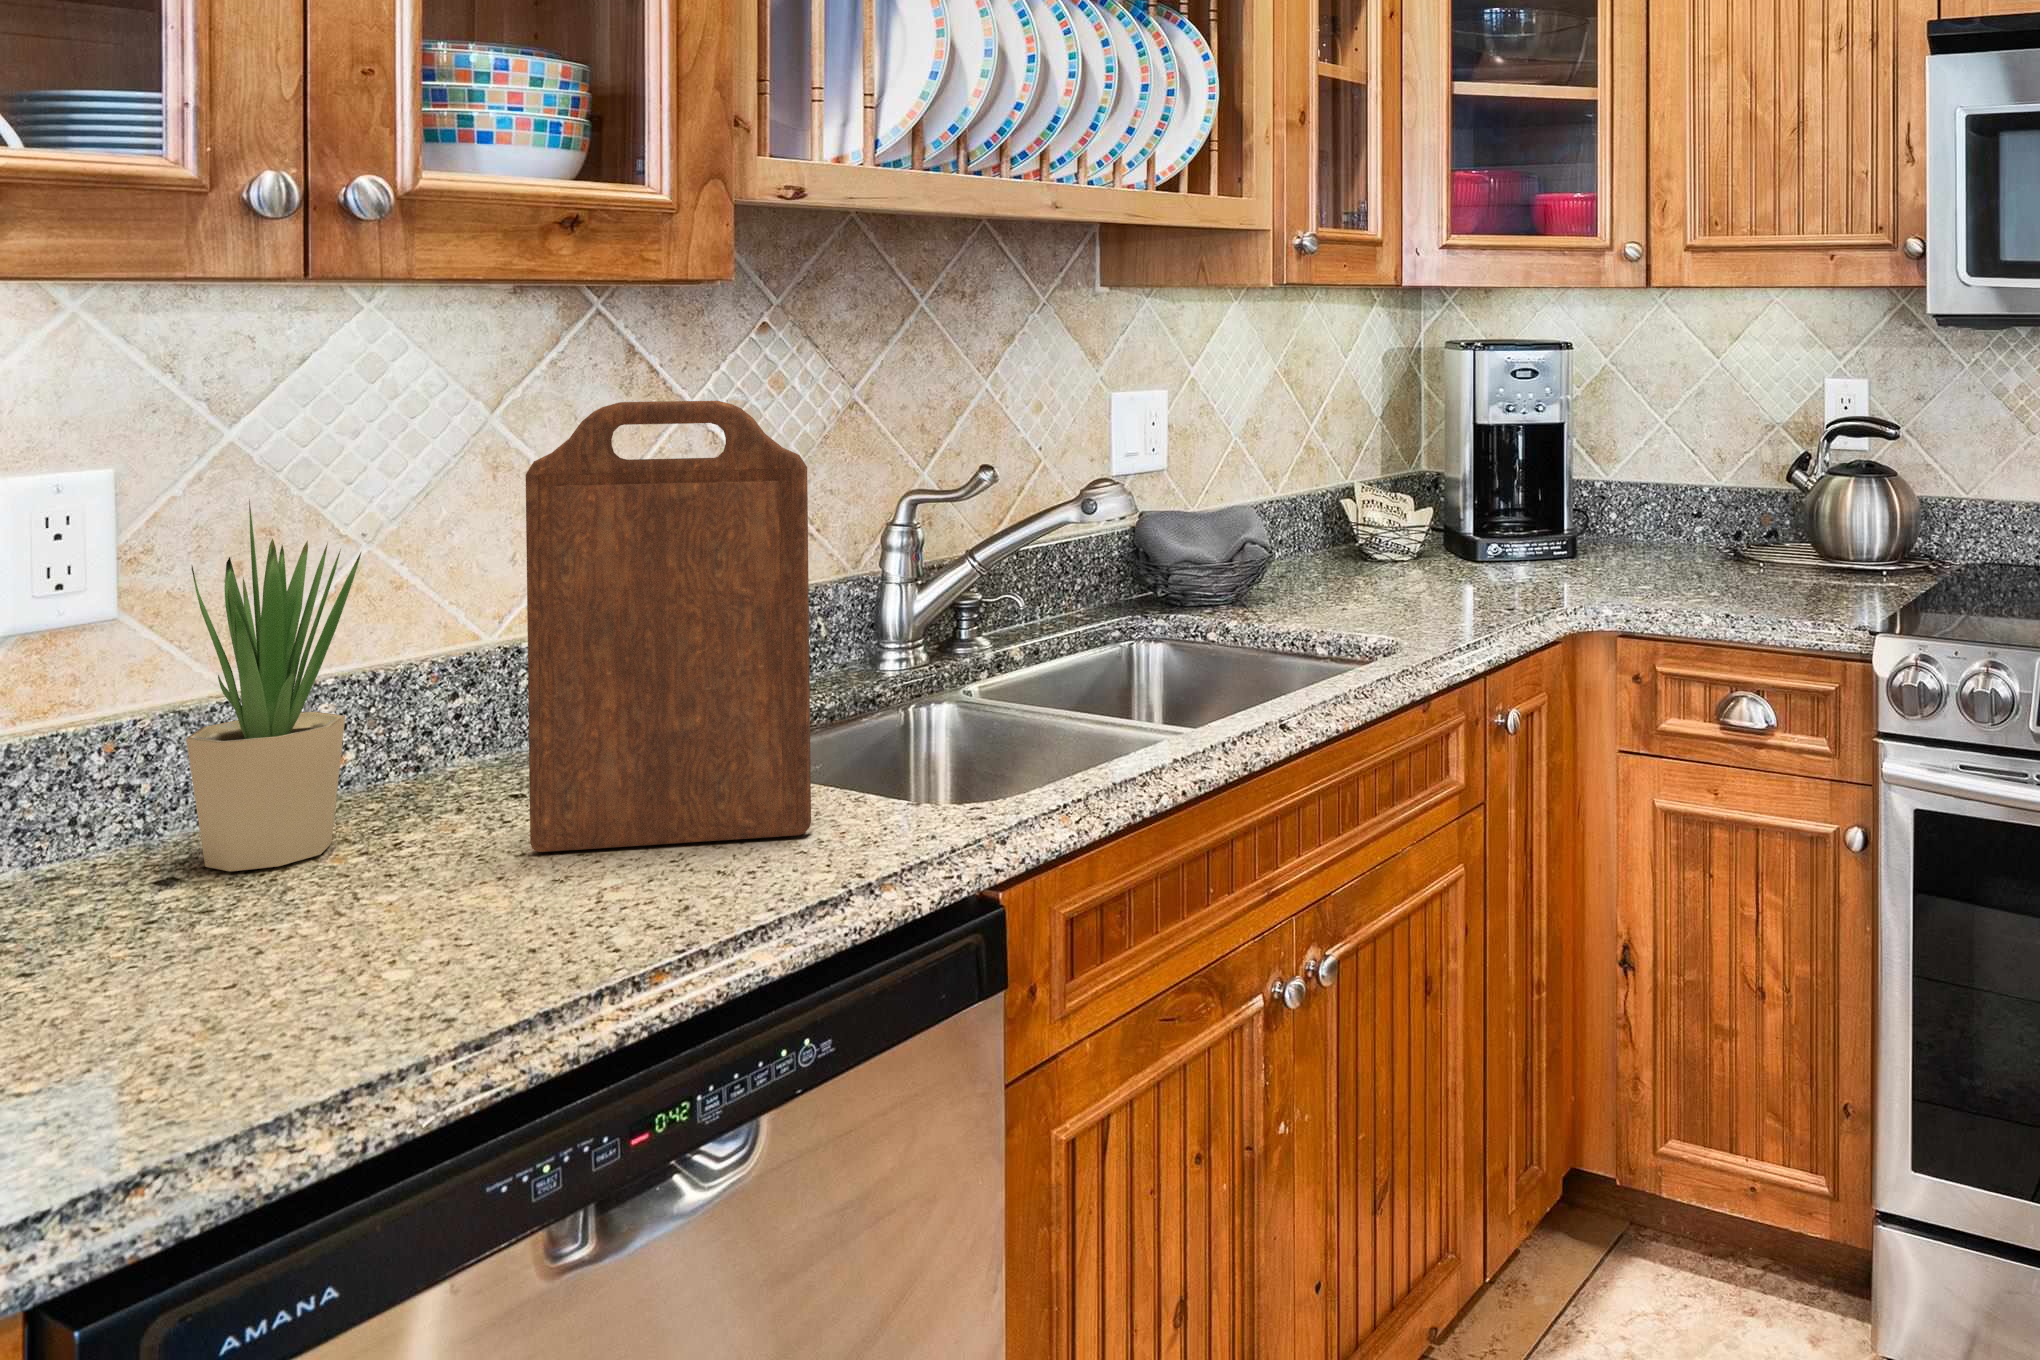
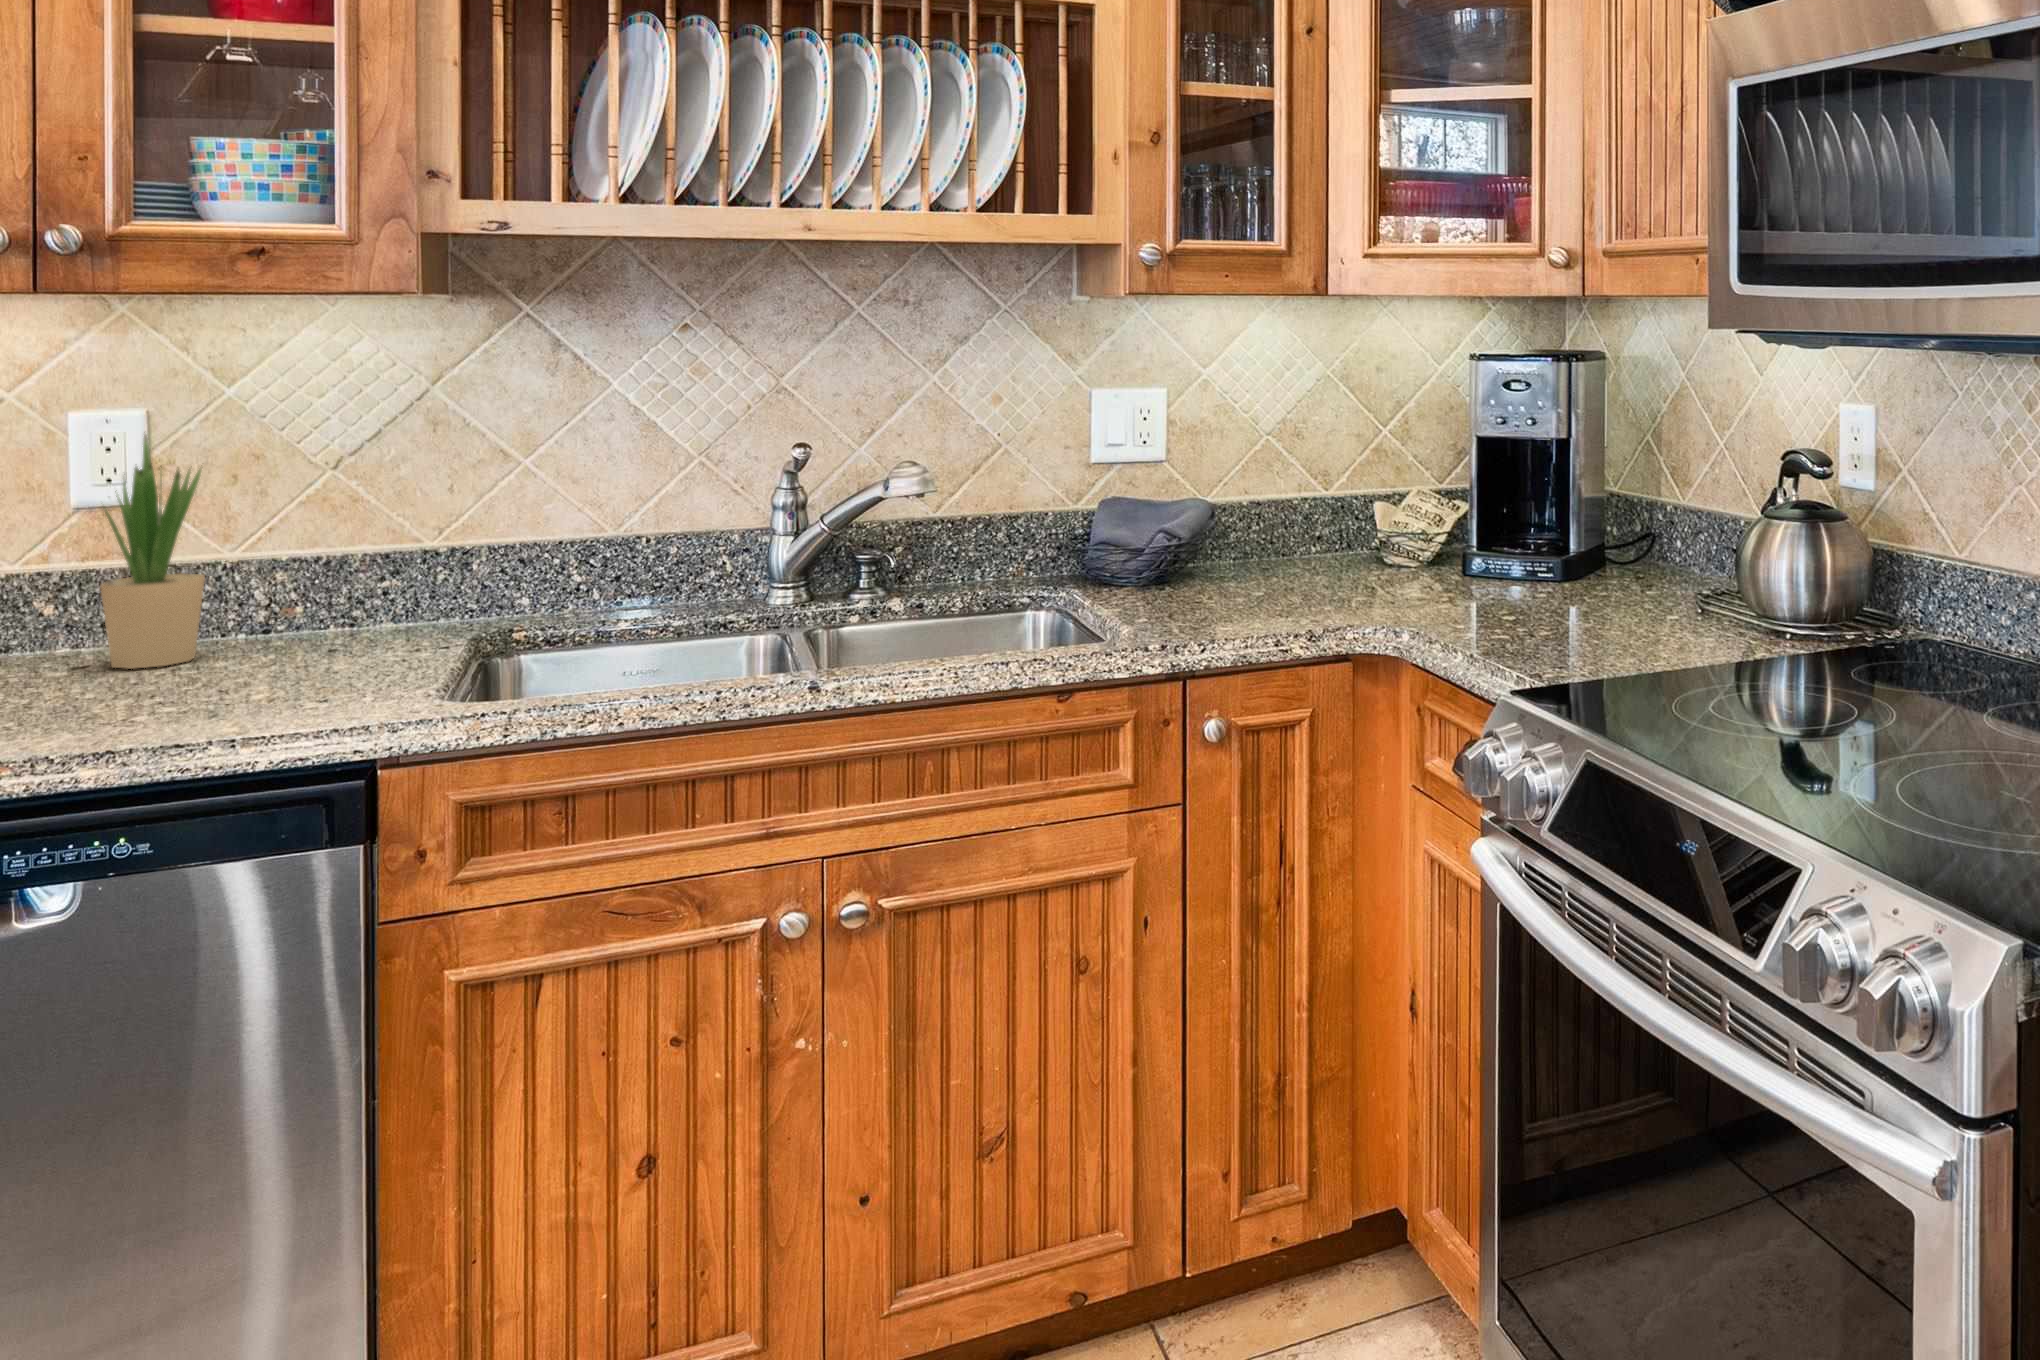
cutting board: present [526,401,811,852] -> none [208,377,326,701]

